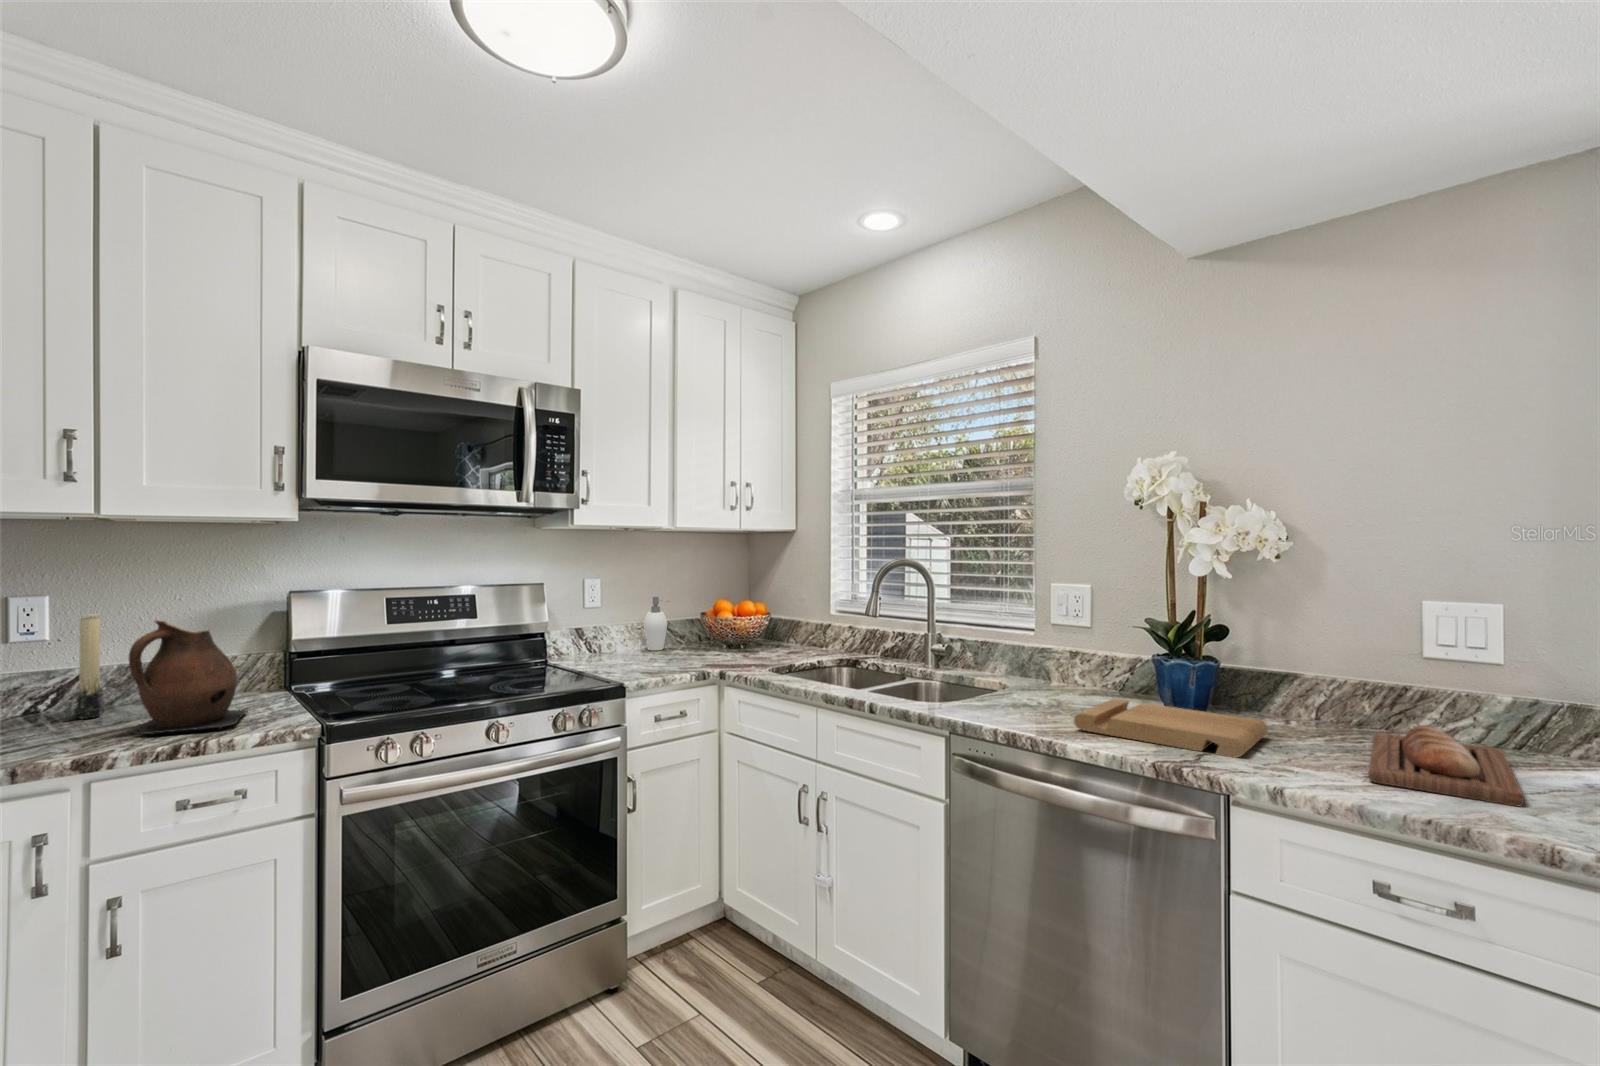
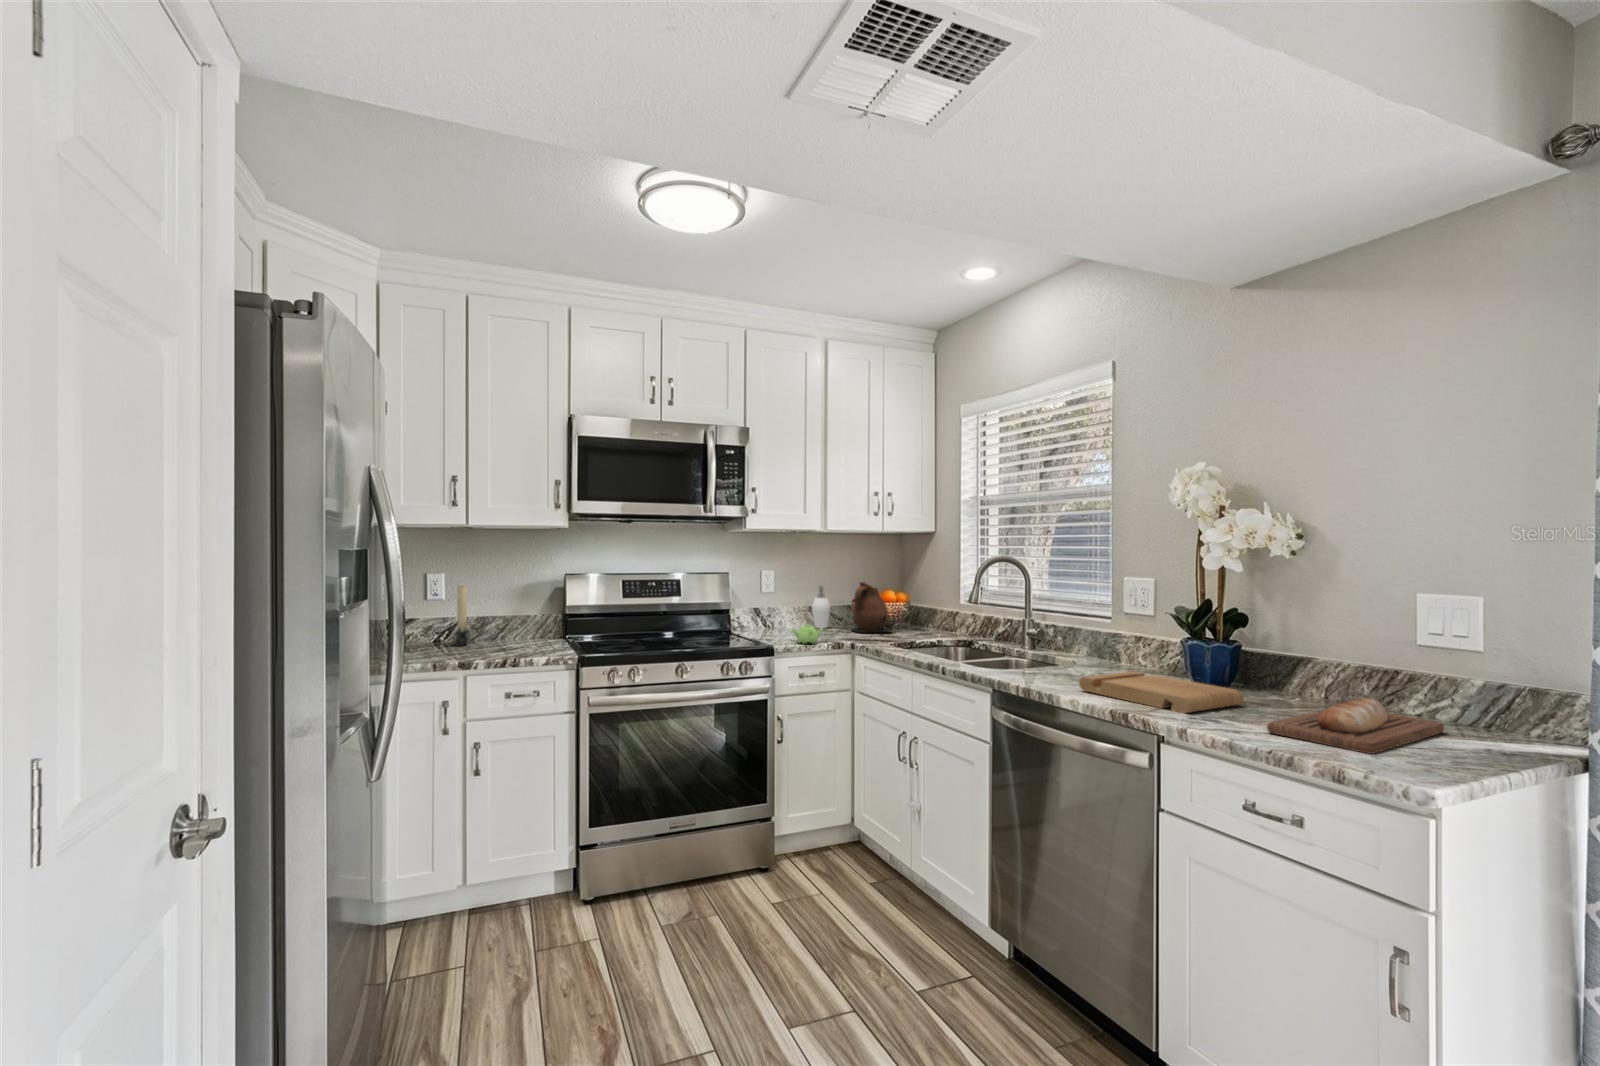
ceramic pitcher: present [129,620,248,734] -> present [852,582,891,632]
teapot: none [641,650,682,677] -> present [792,624,823,644]

